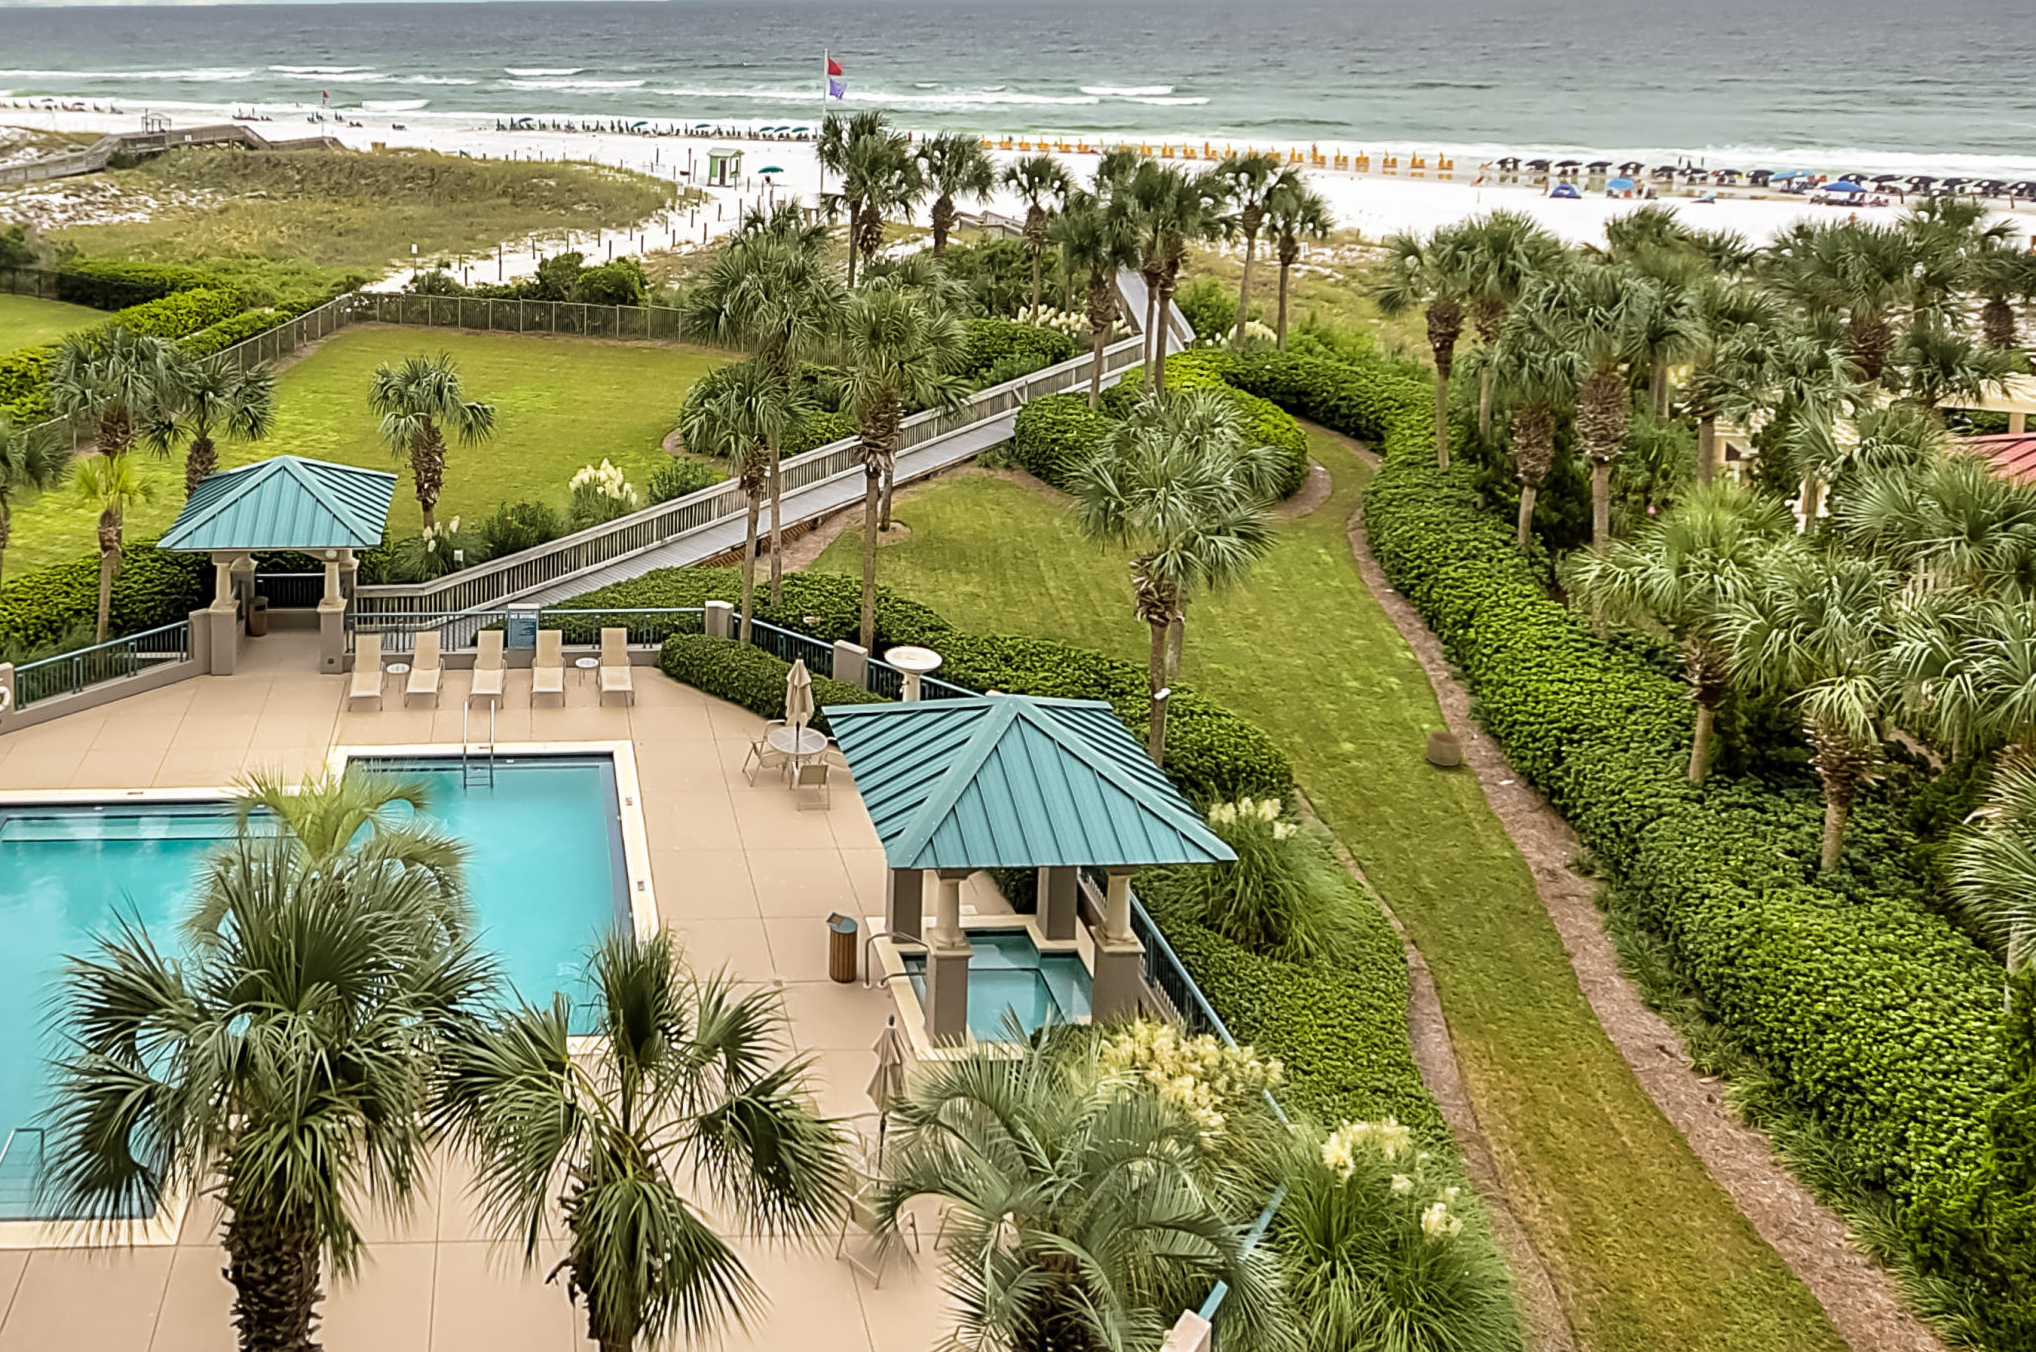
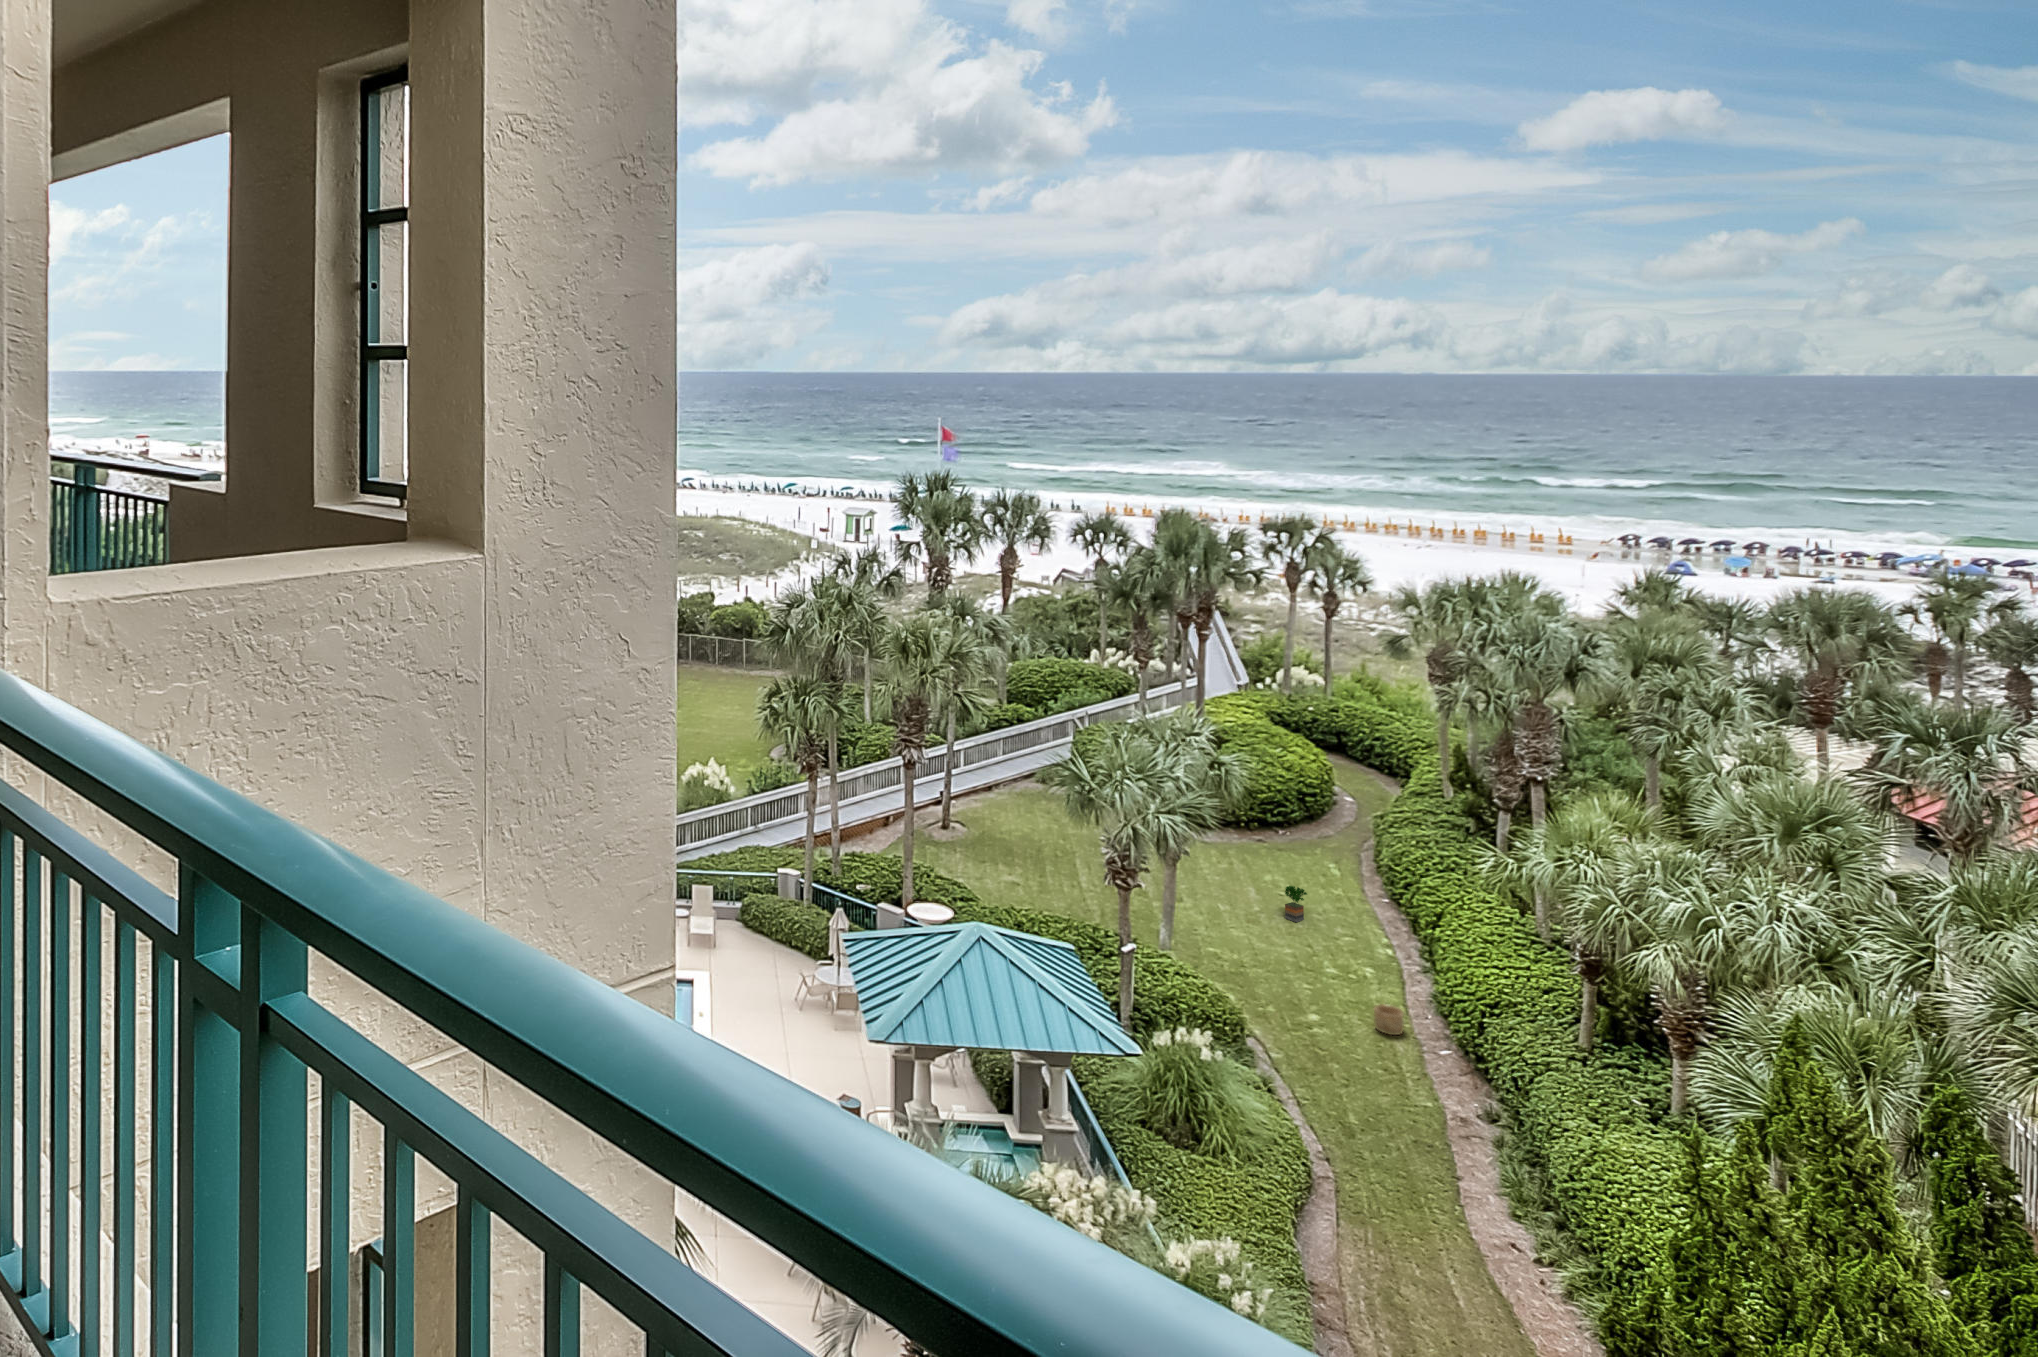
potted tree: none [1289,588,1319,630] -> present [1285,886,1307,922]

